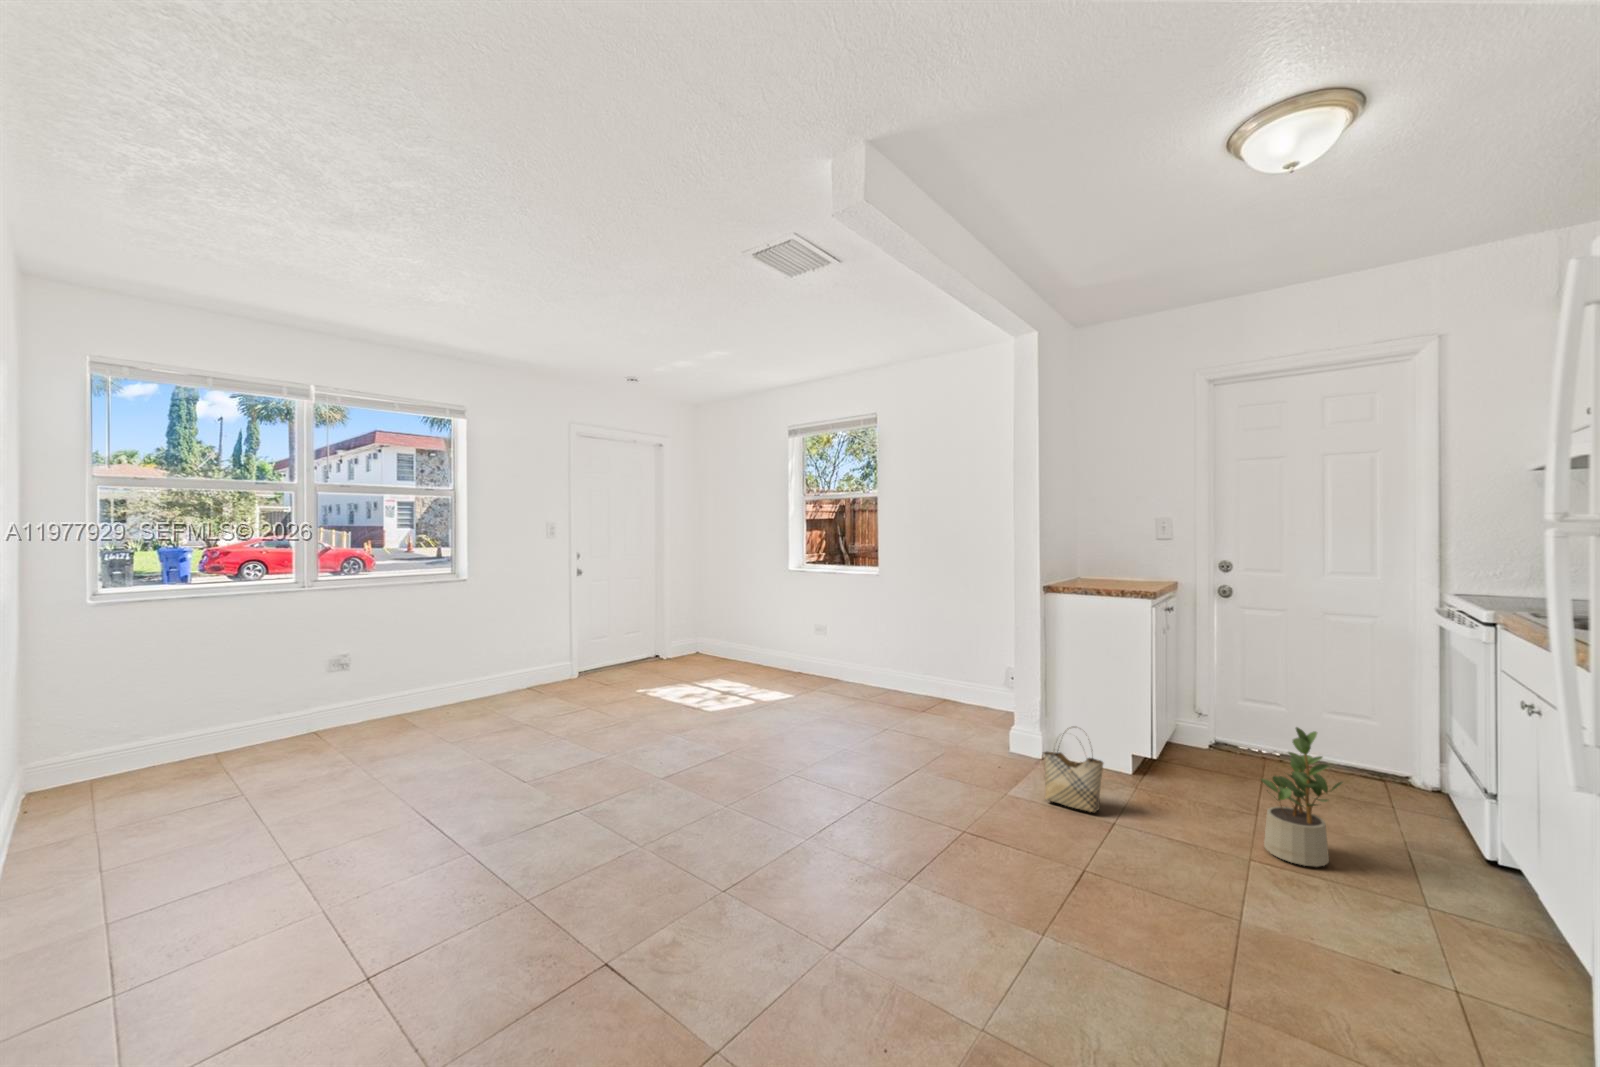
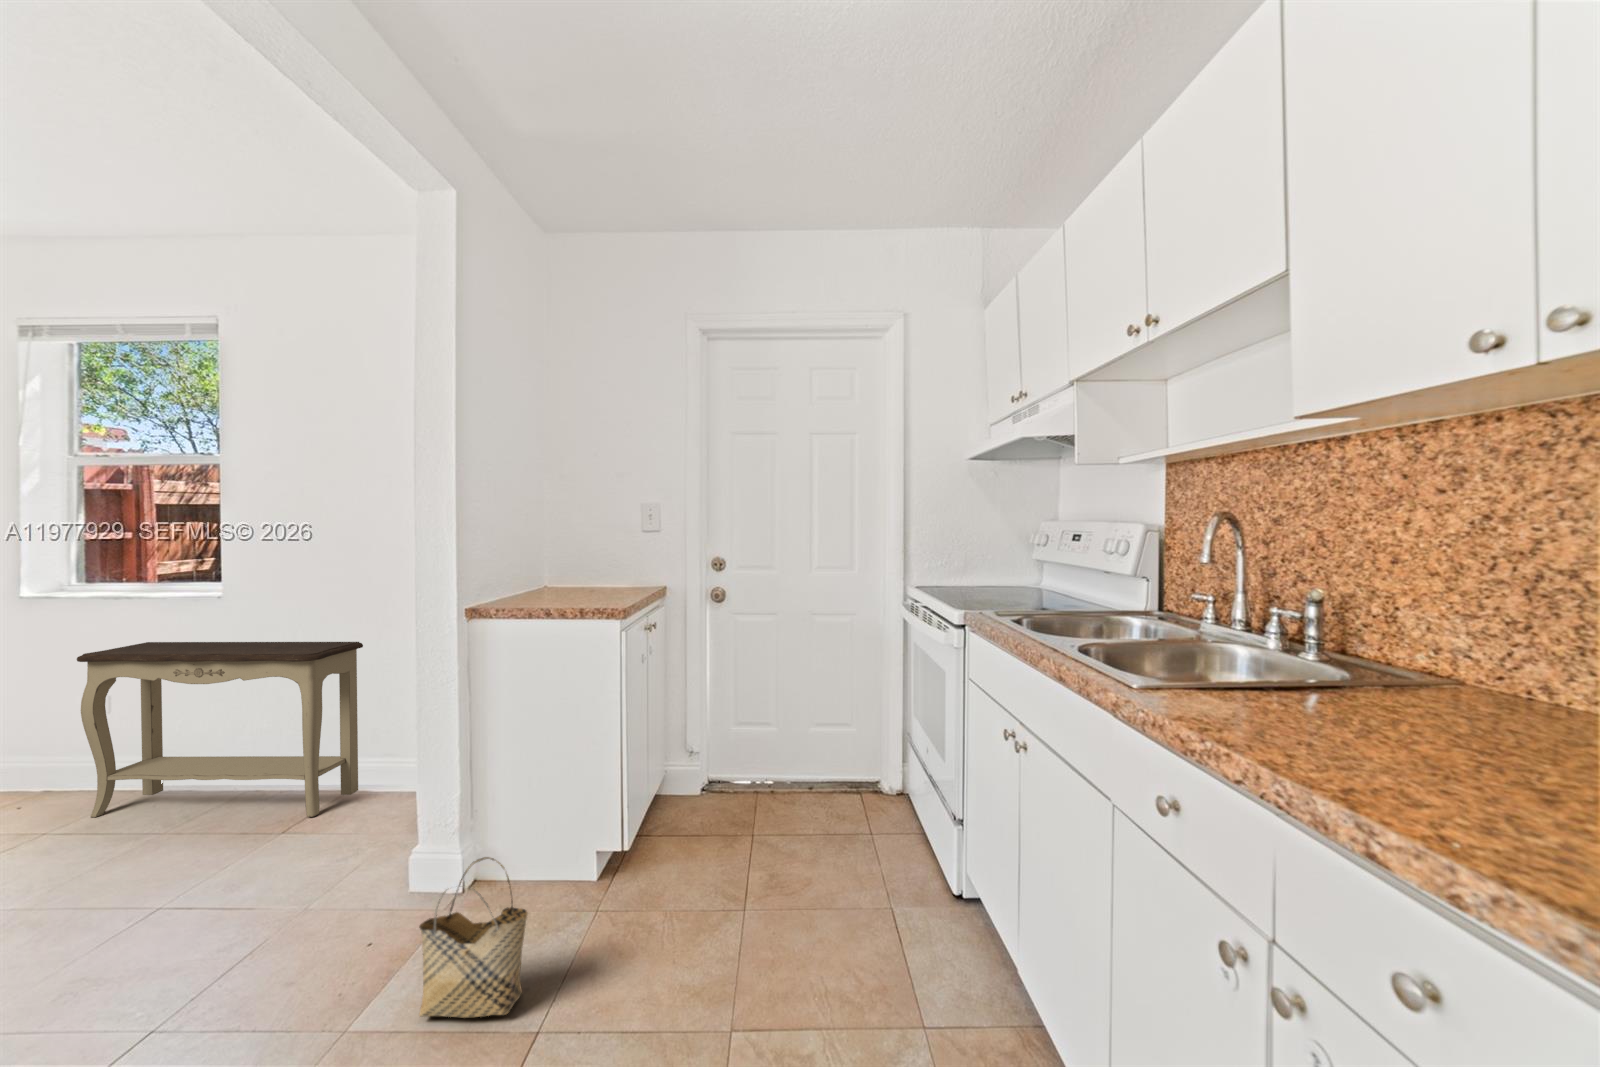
console table: none [826,598,957,708] -> present [77,642,363,818]
potted plant: present [1261,727,1342,867] -> none [745,797,839,1005]

